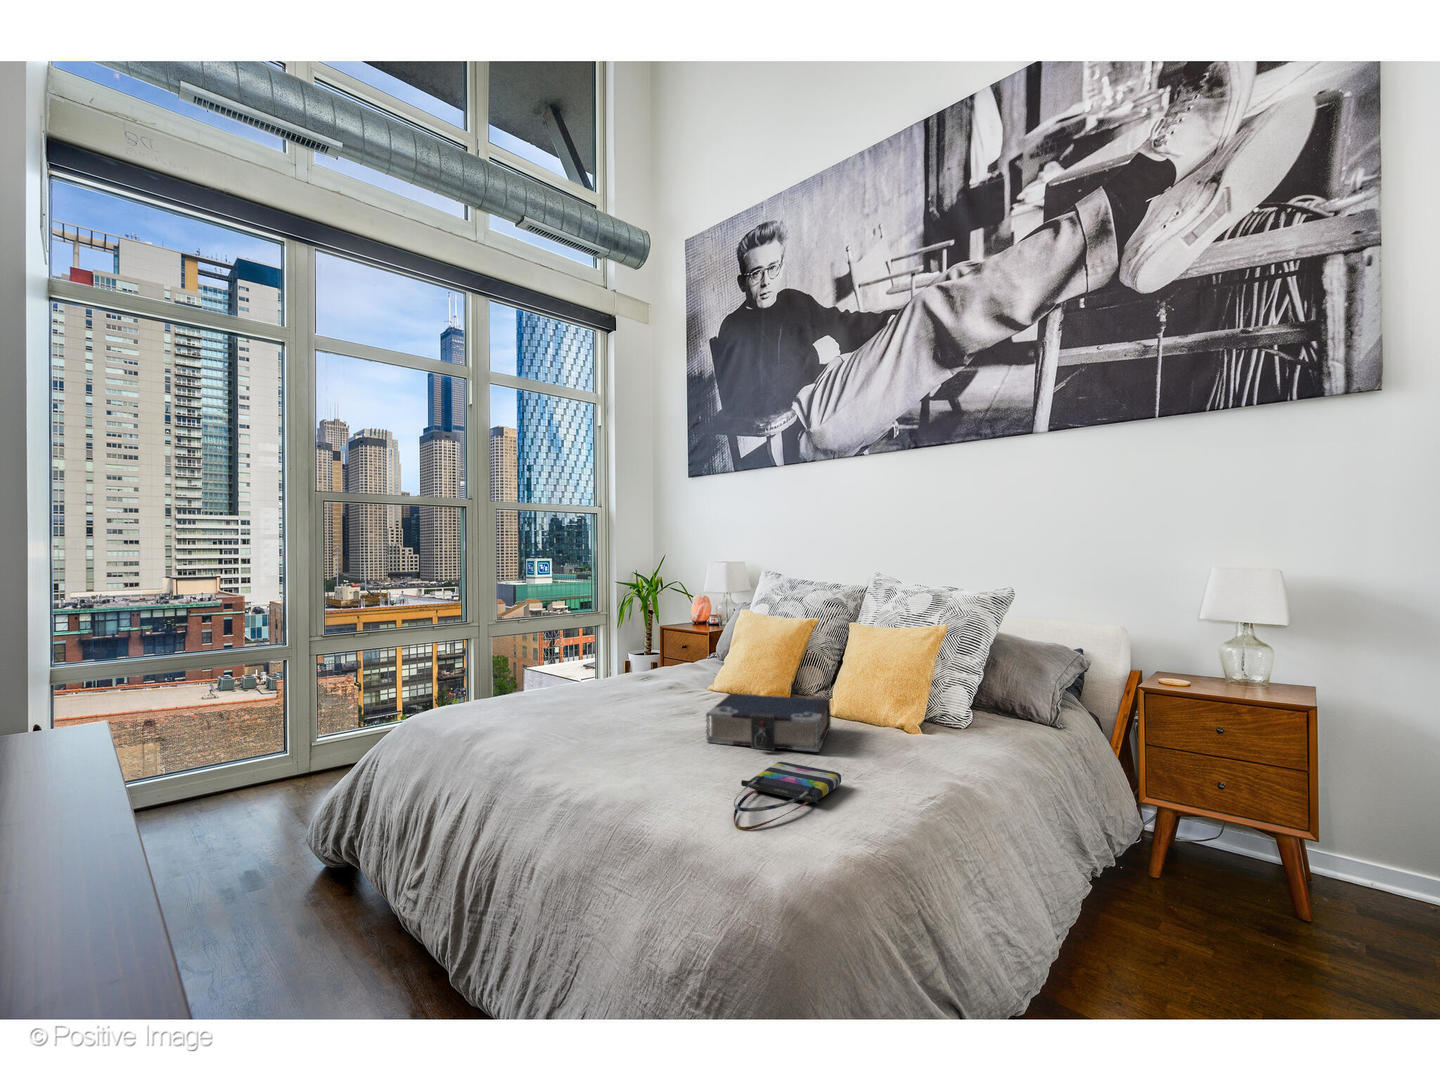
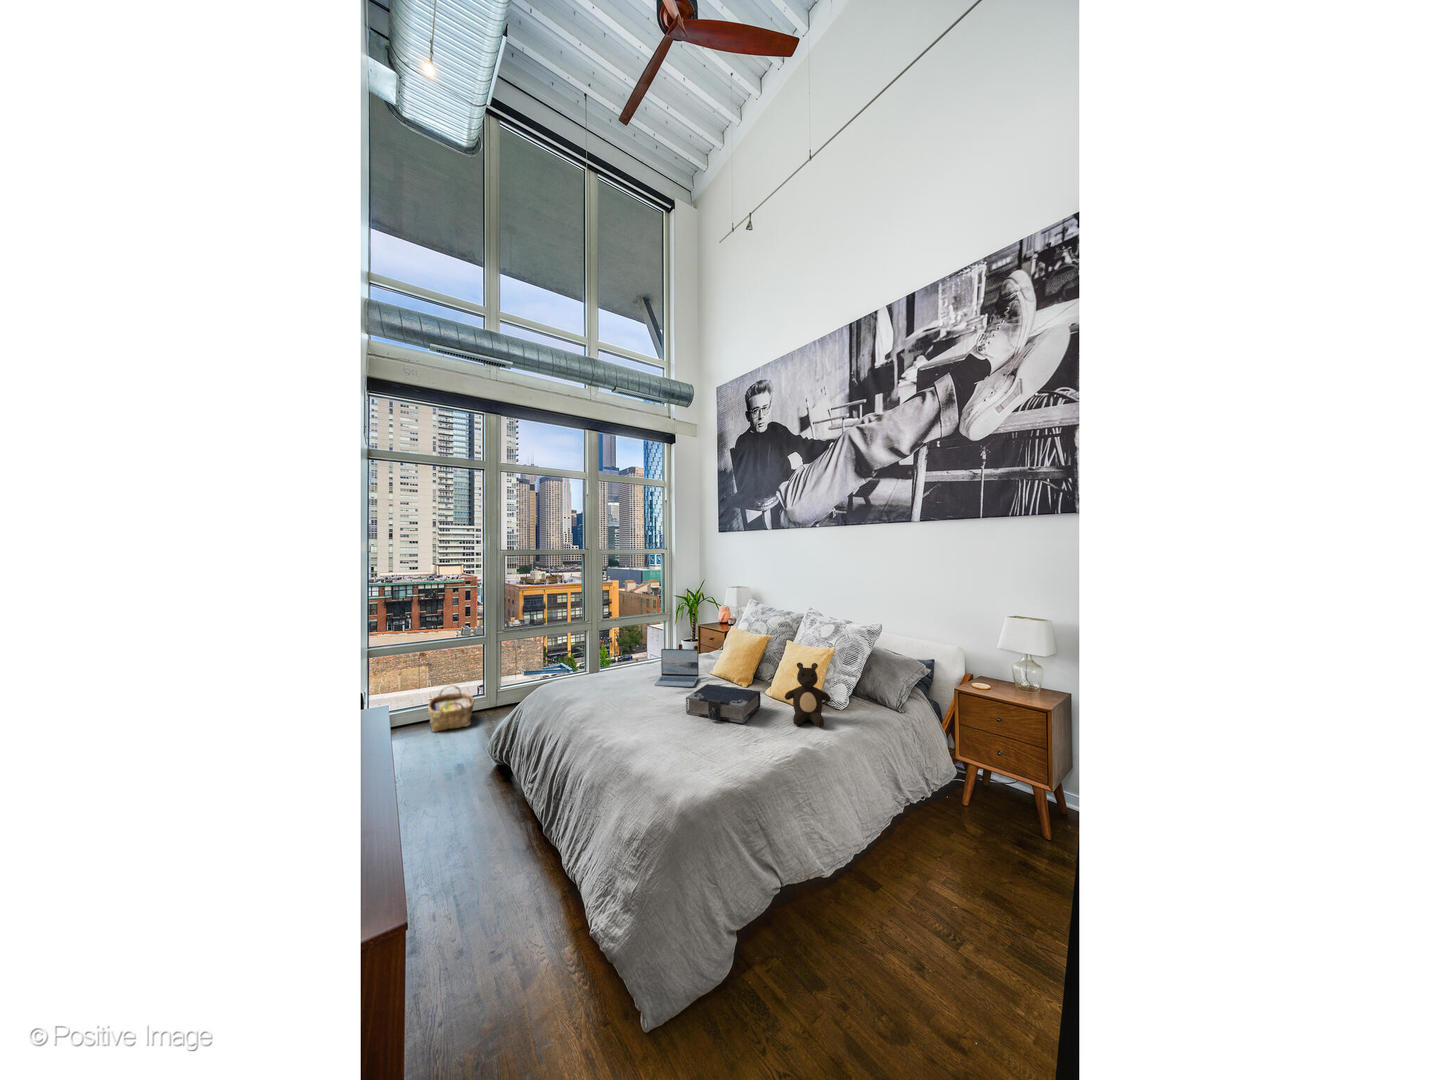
laptop: none [626,643,698,705] -> present [655,649,699,687]
teddy bear: none [878,644,959,751] -> present [785,663,831,727]
woven basket: none [177,732,270,817] -> present [428,686,474,732]
tote bag: present [734,762,841,830] -> none [674,729,742,768]

